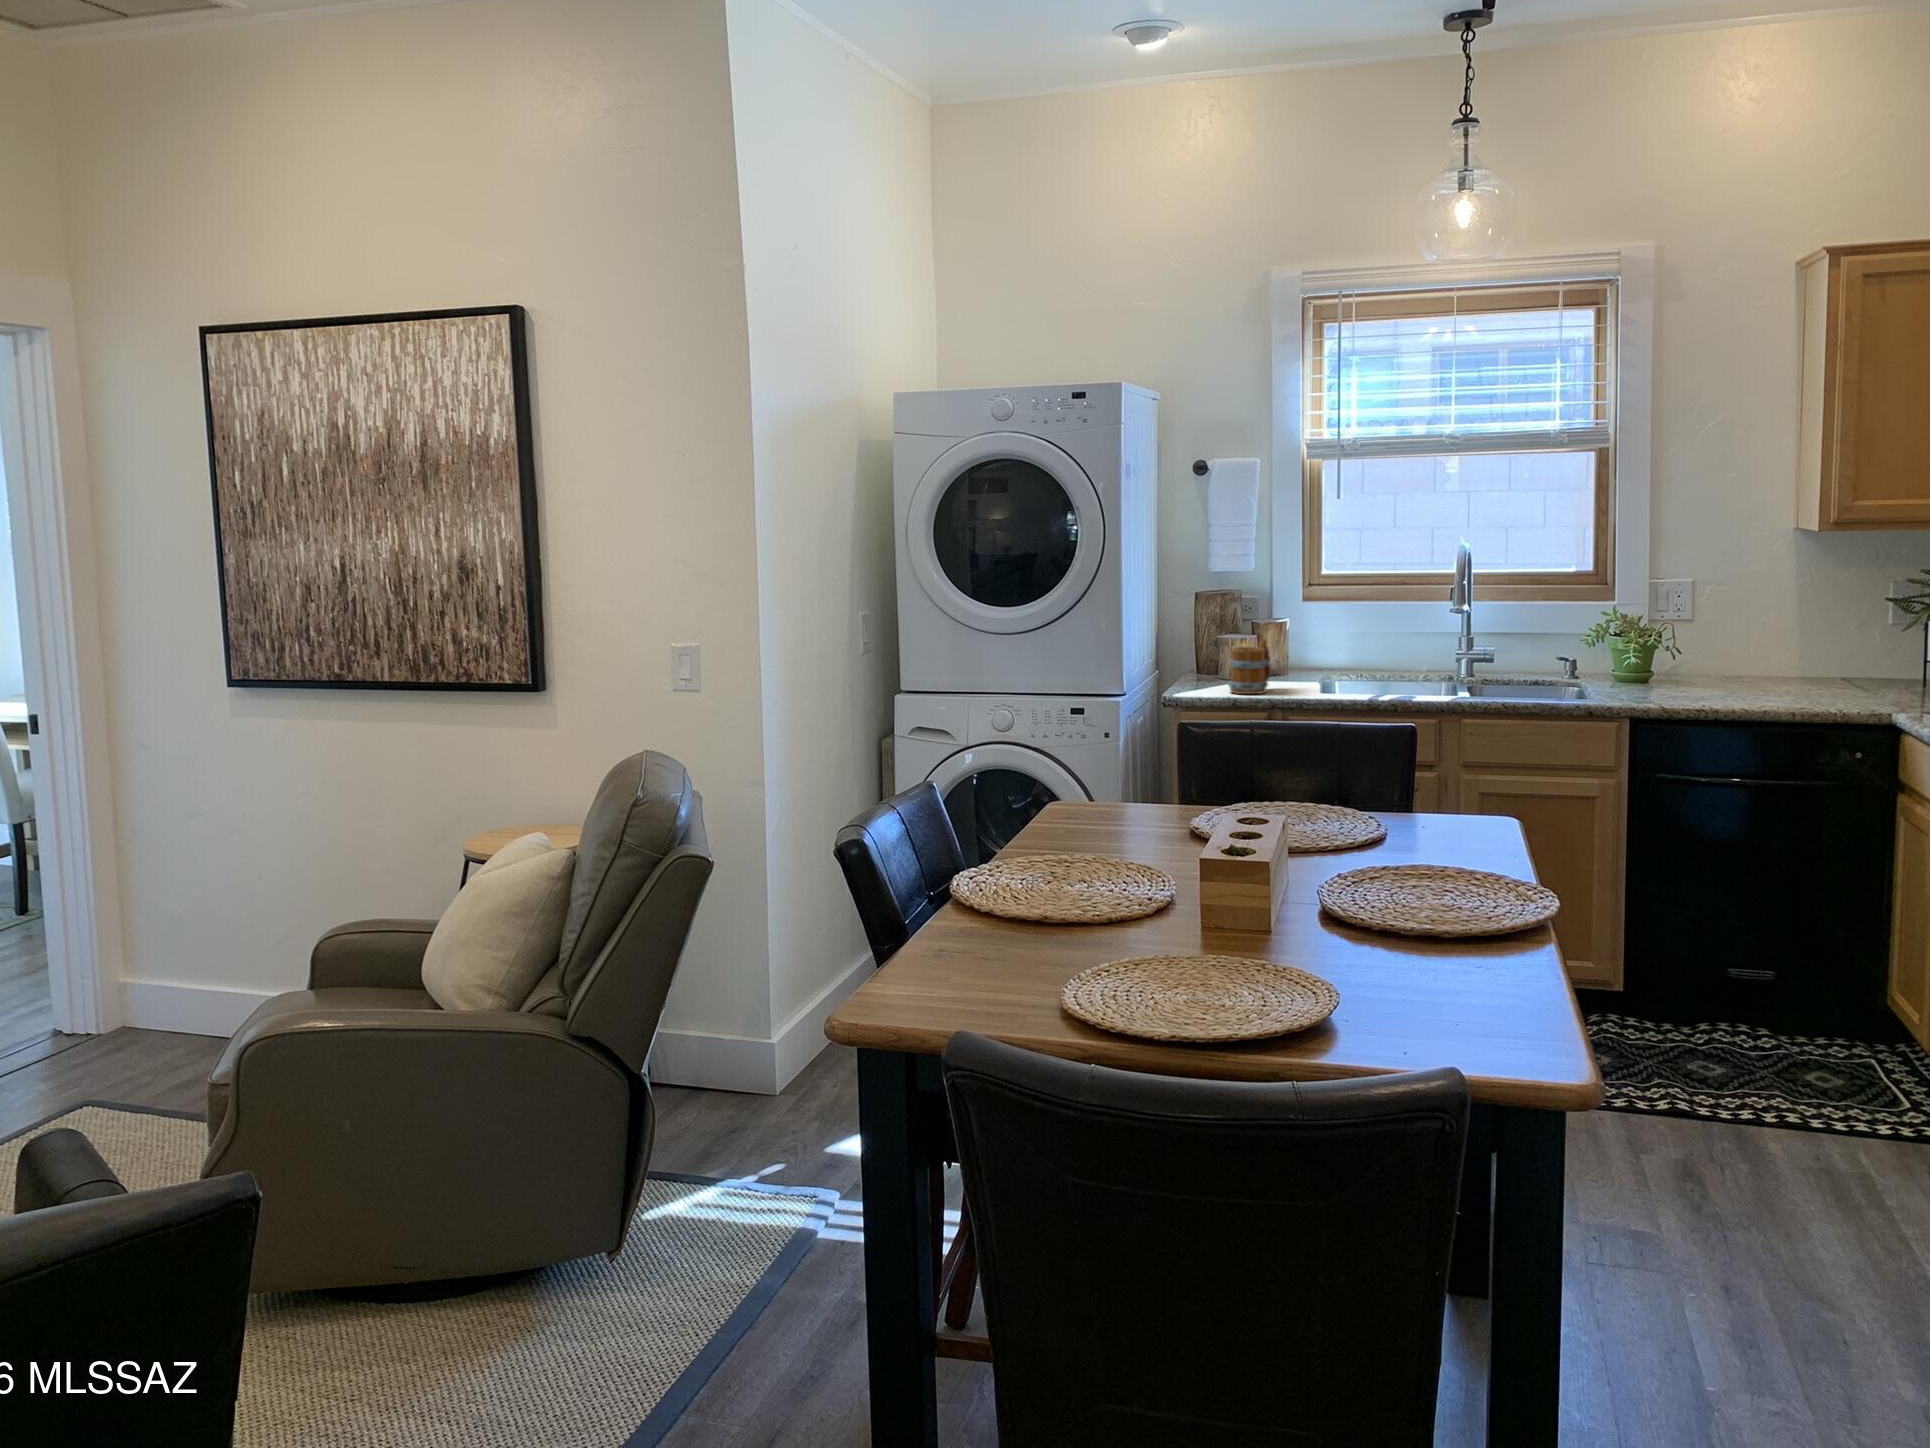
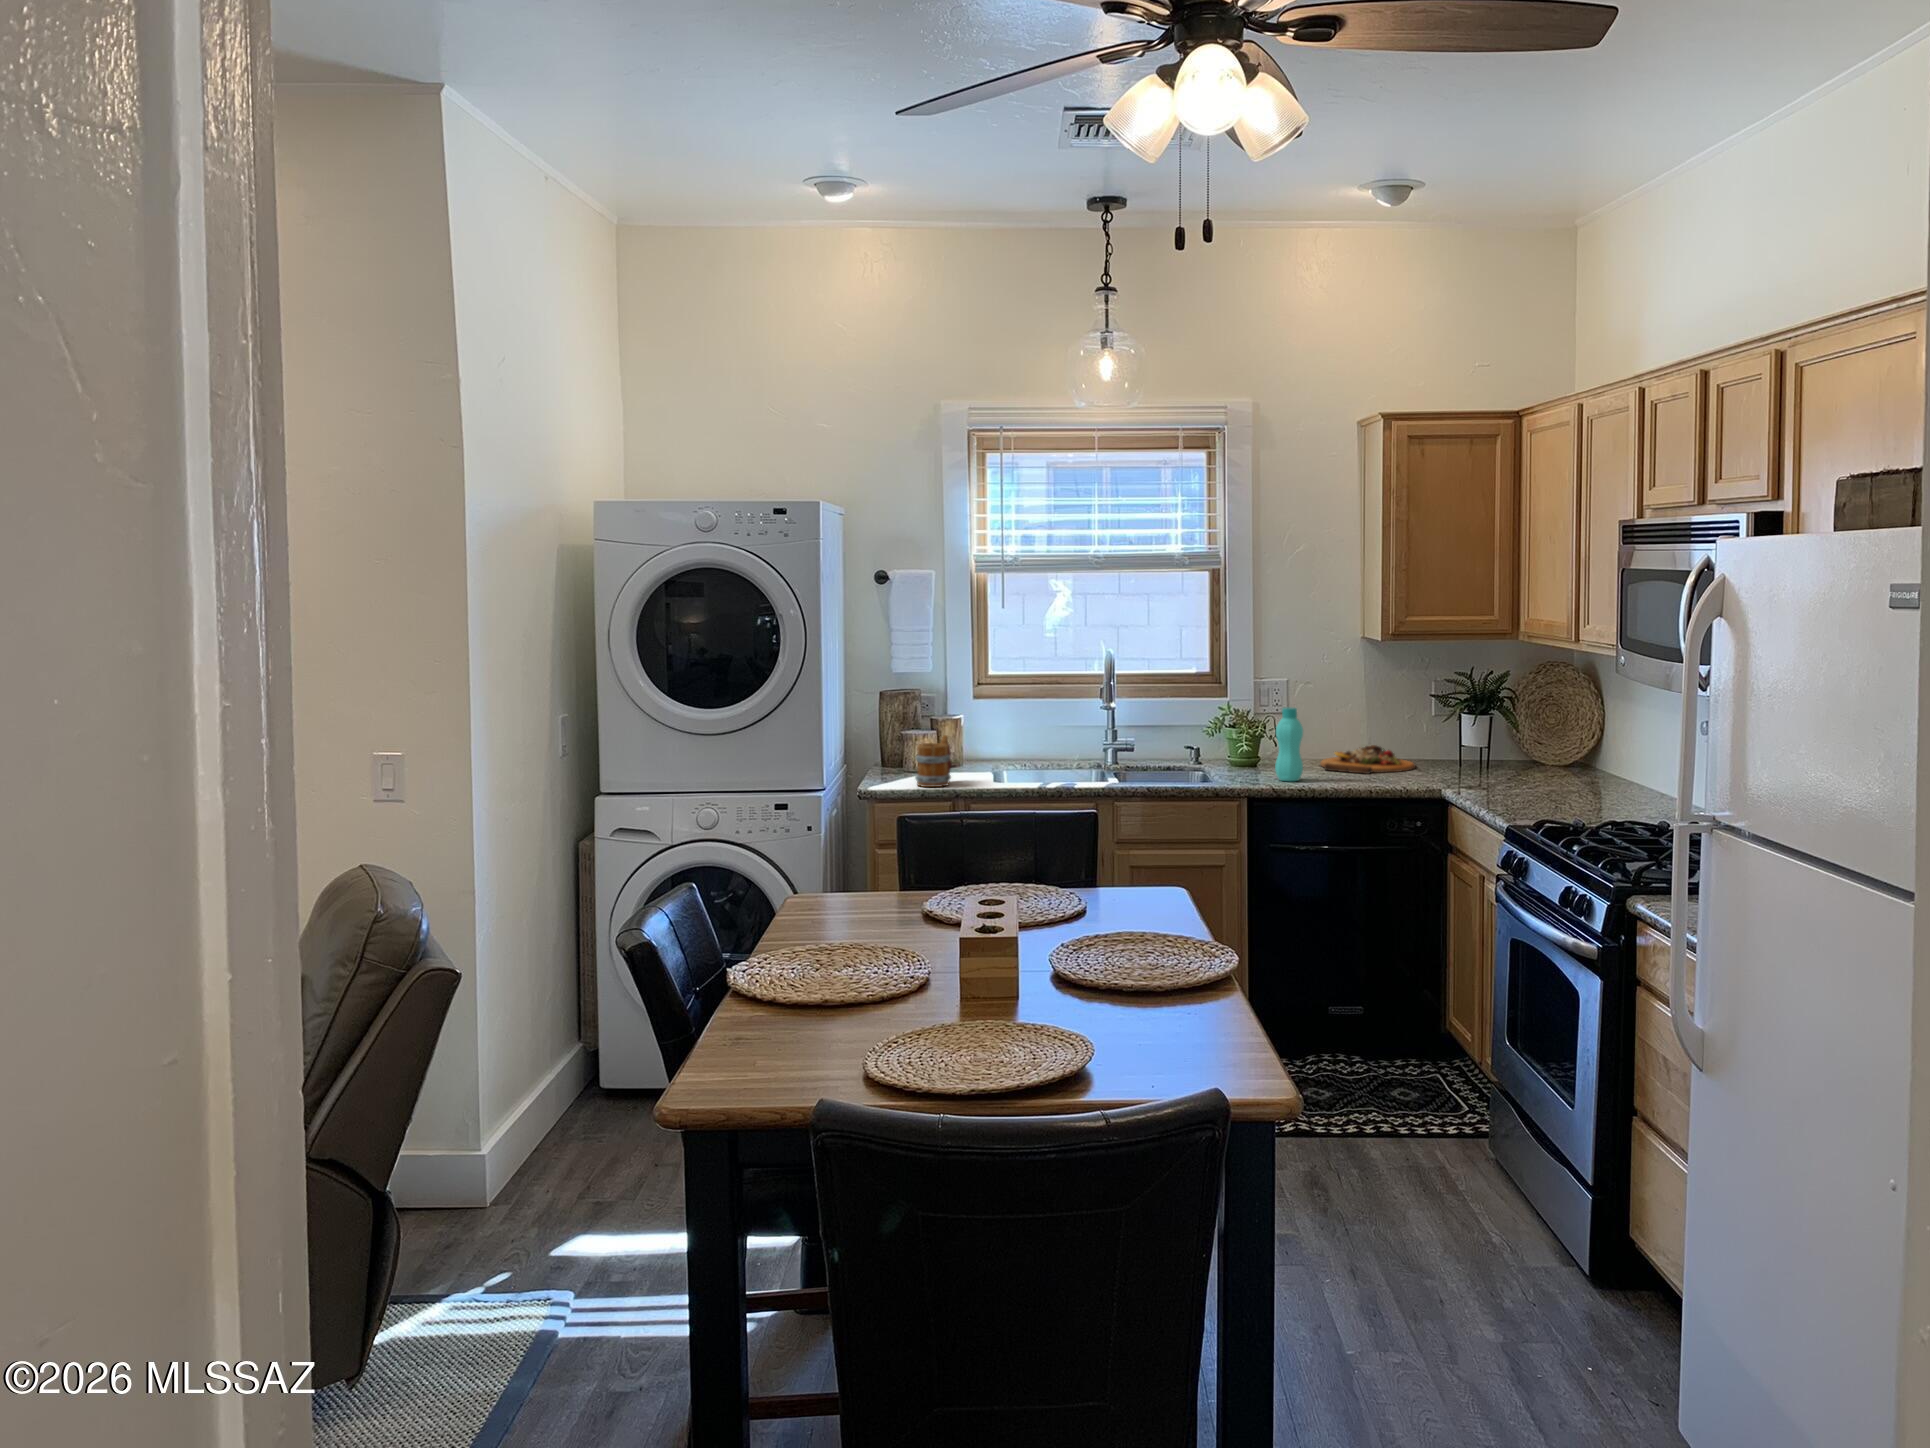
bottle: none [1665,610,1705,698] -> present [1275,707,1303,781]
cutting board: none [1730,657,1864,692] -> present [1320,745,1415,774]

